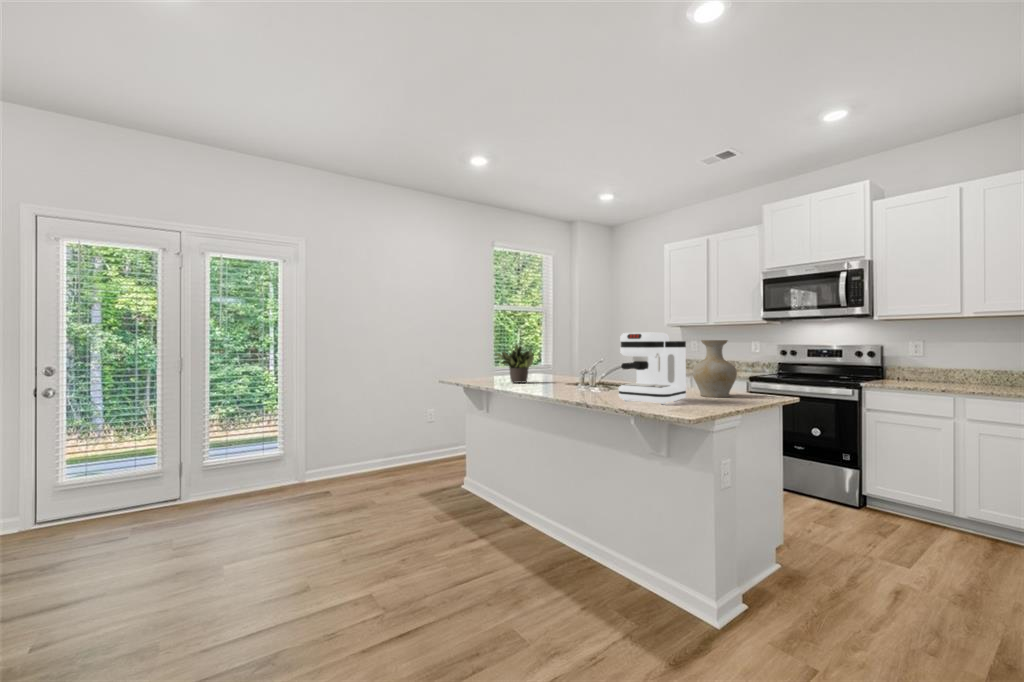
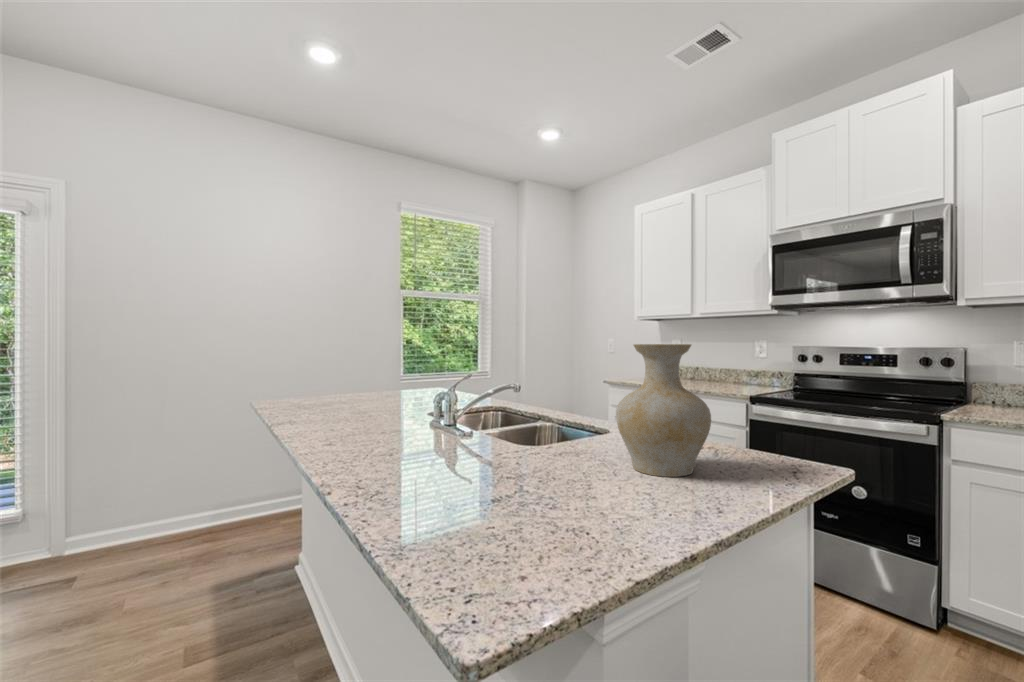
coffee maker: present [619,333,686,404] -> none [369,328,572,531]
potted plant: present [497,345,534,382] -> none [317,346,382,414]

